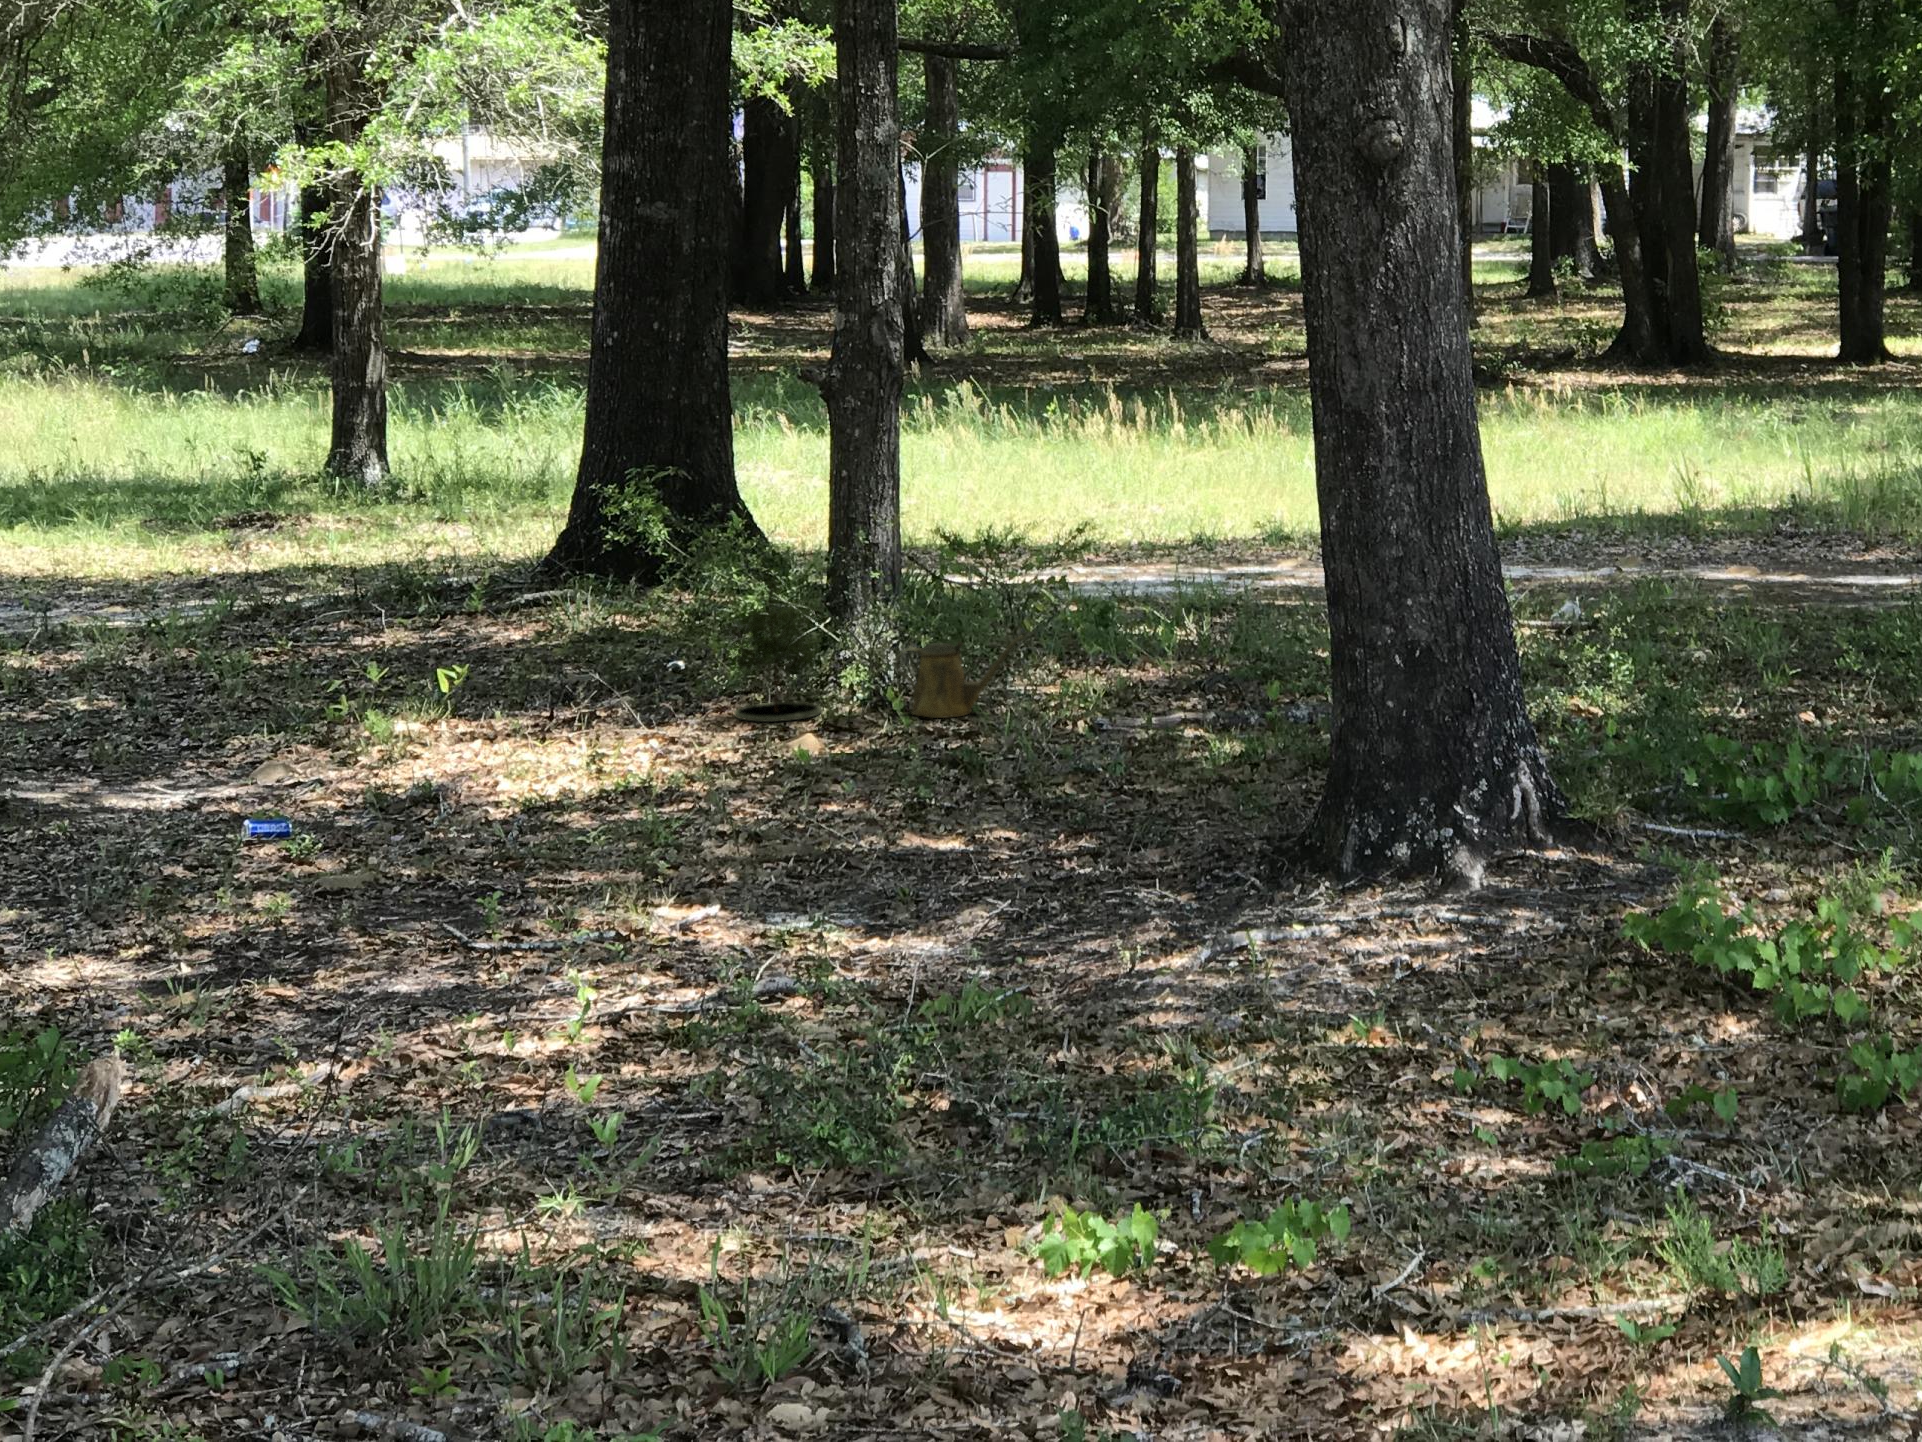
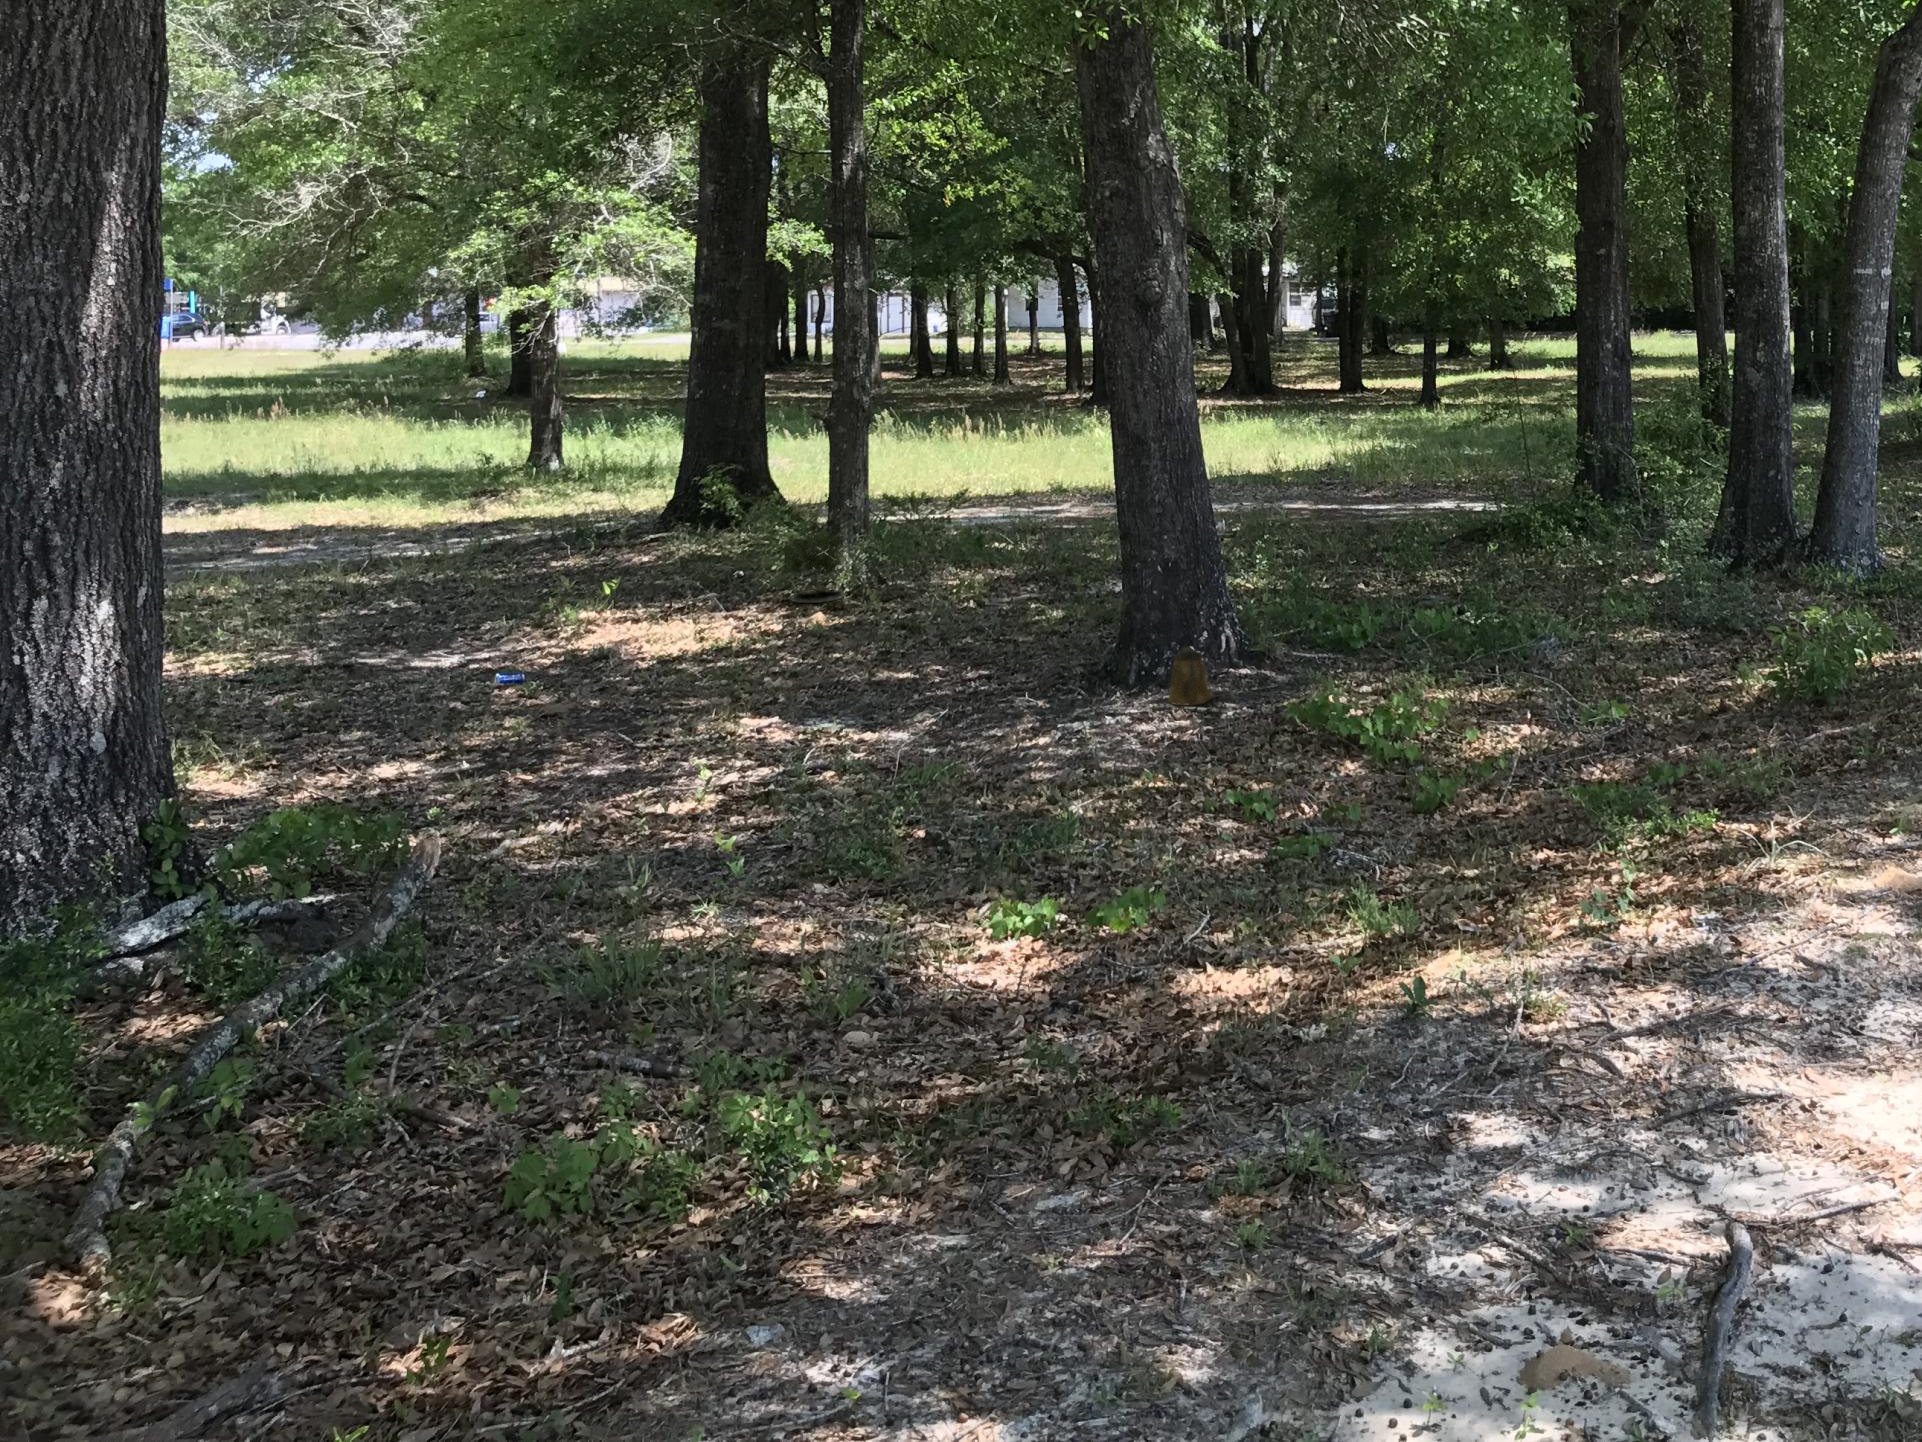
watering can: present [895,635,1024,718] -> present [1167,648,1212,706]

